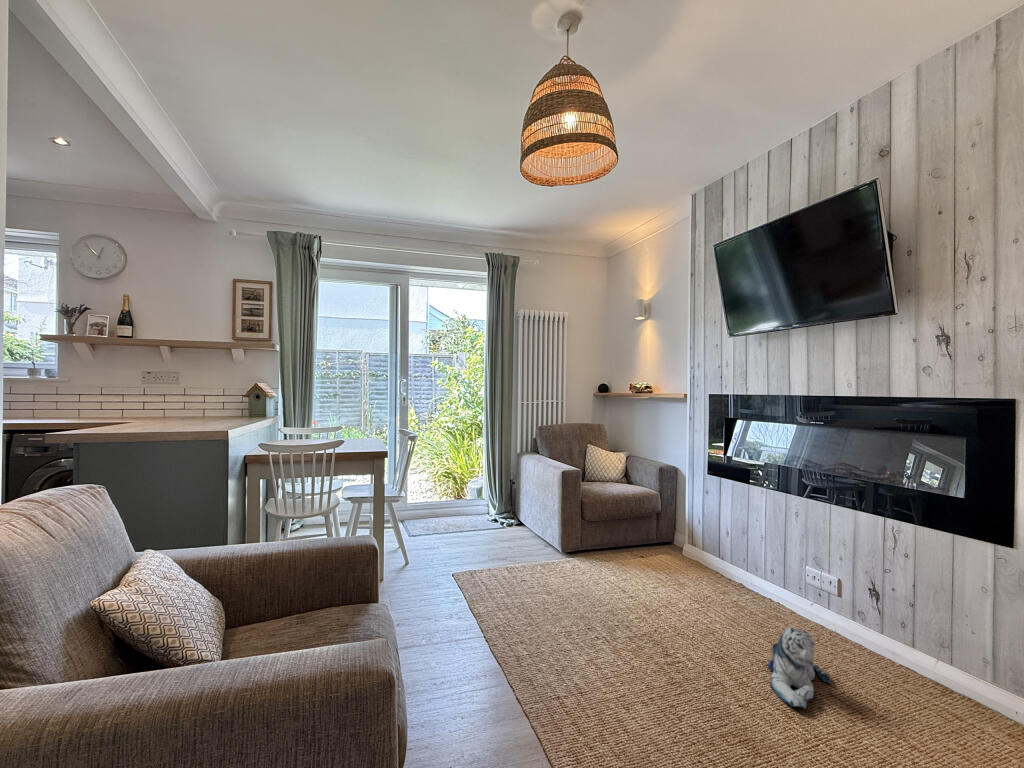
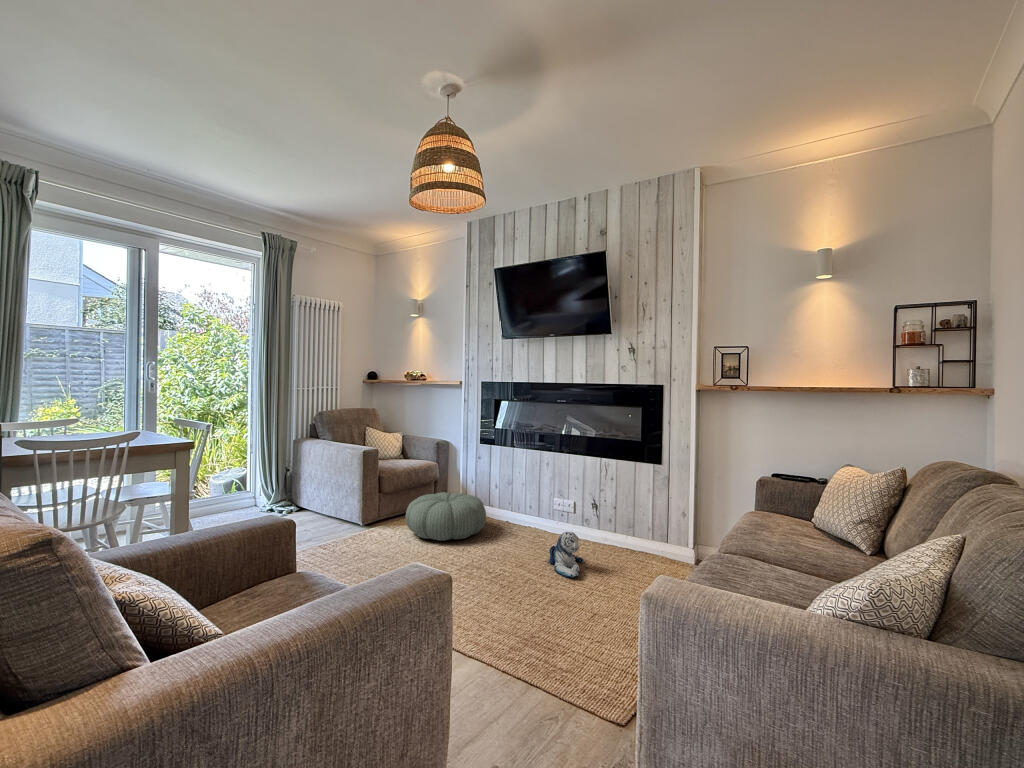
pouf: none [598,531,701,596] -> present [406,492,486,541]

